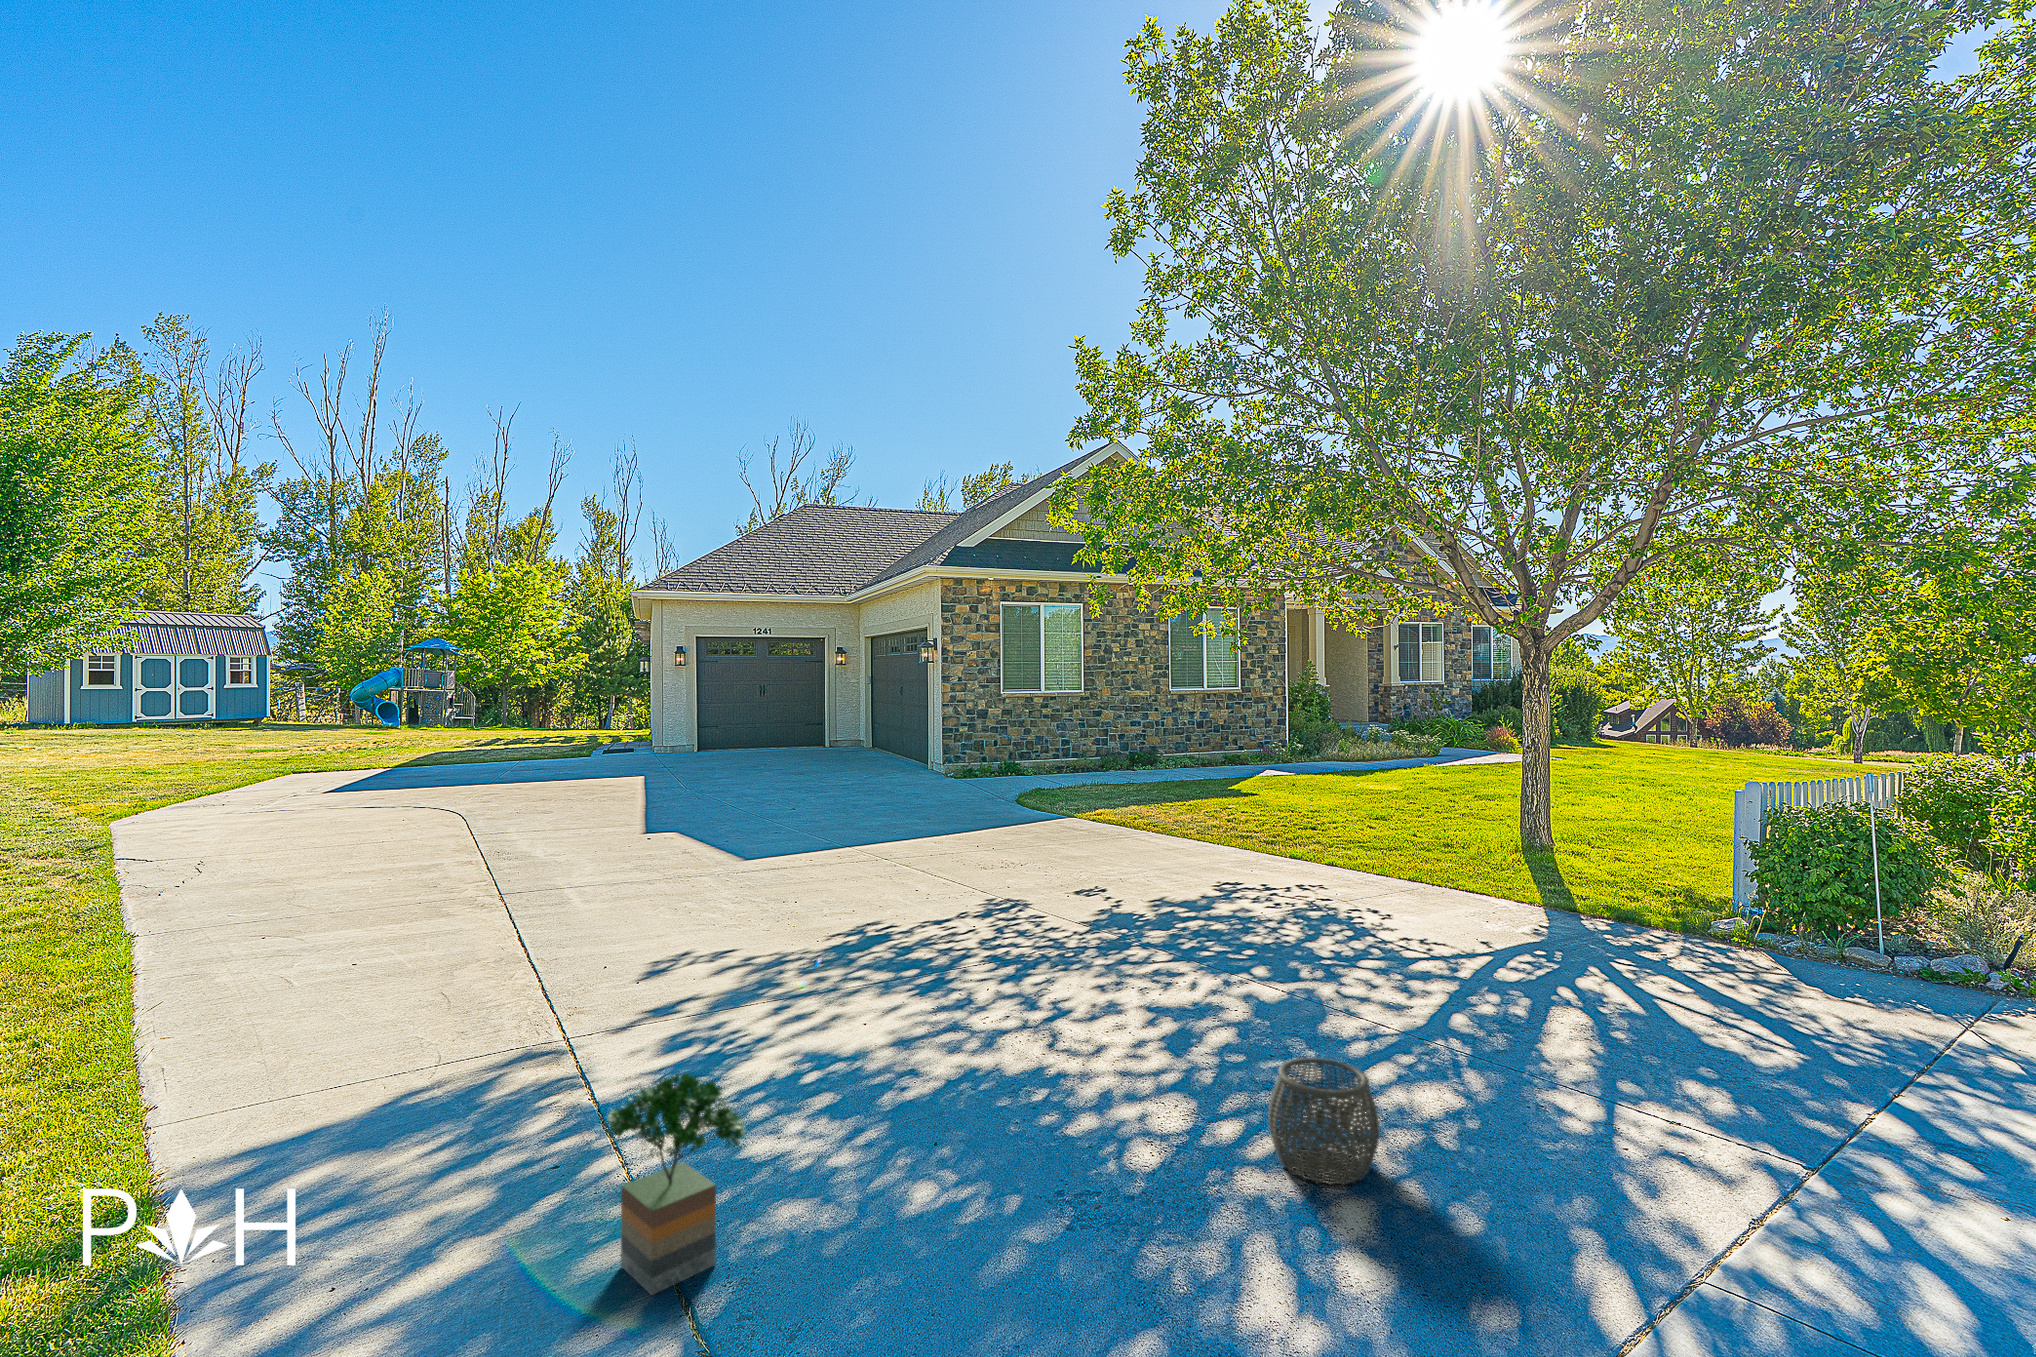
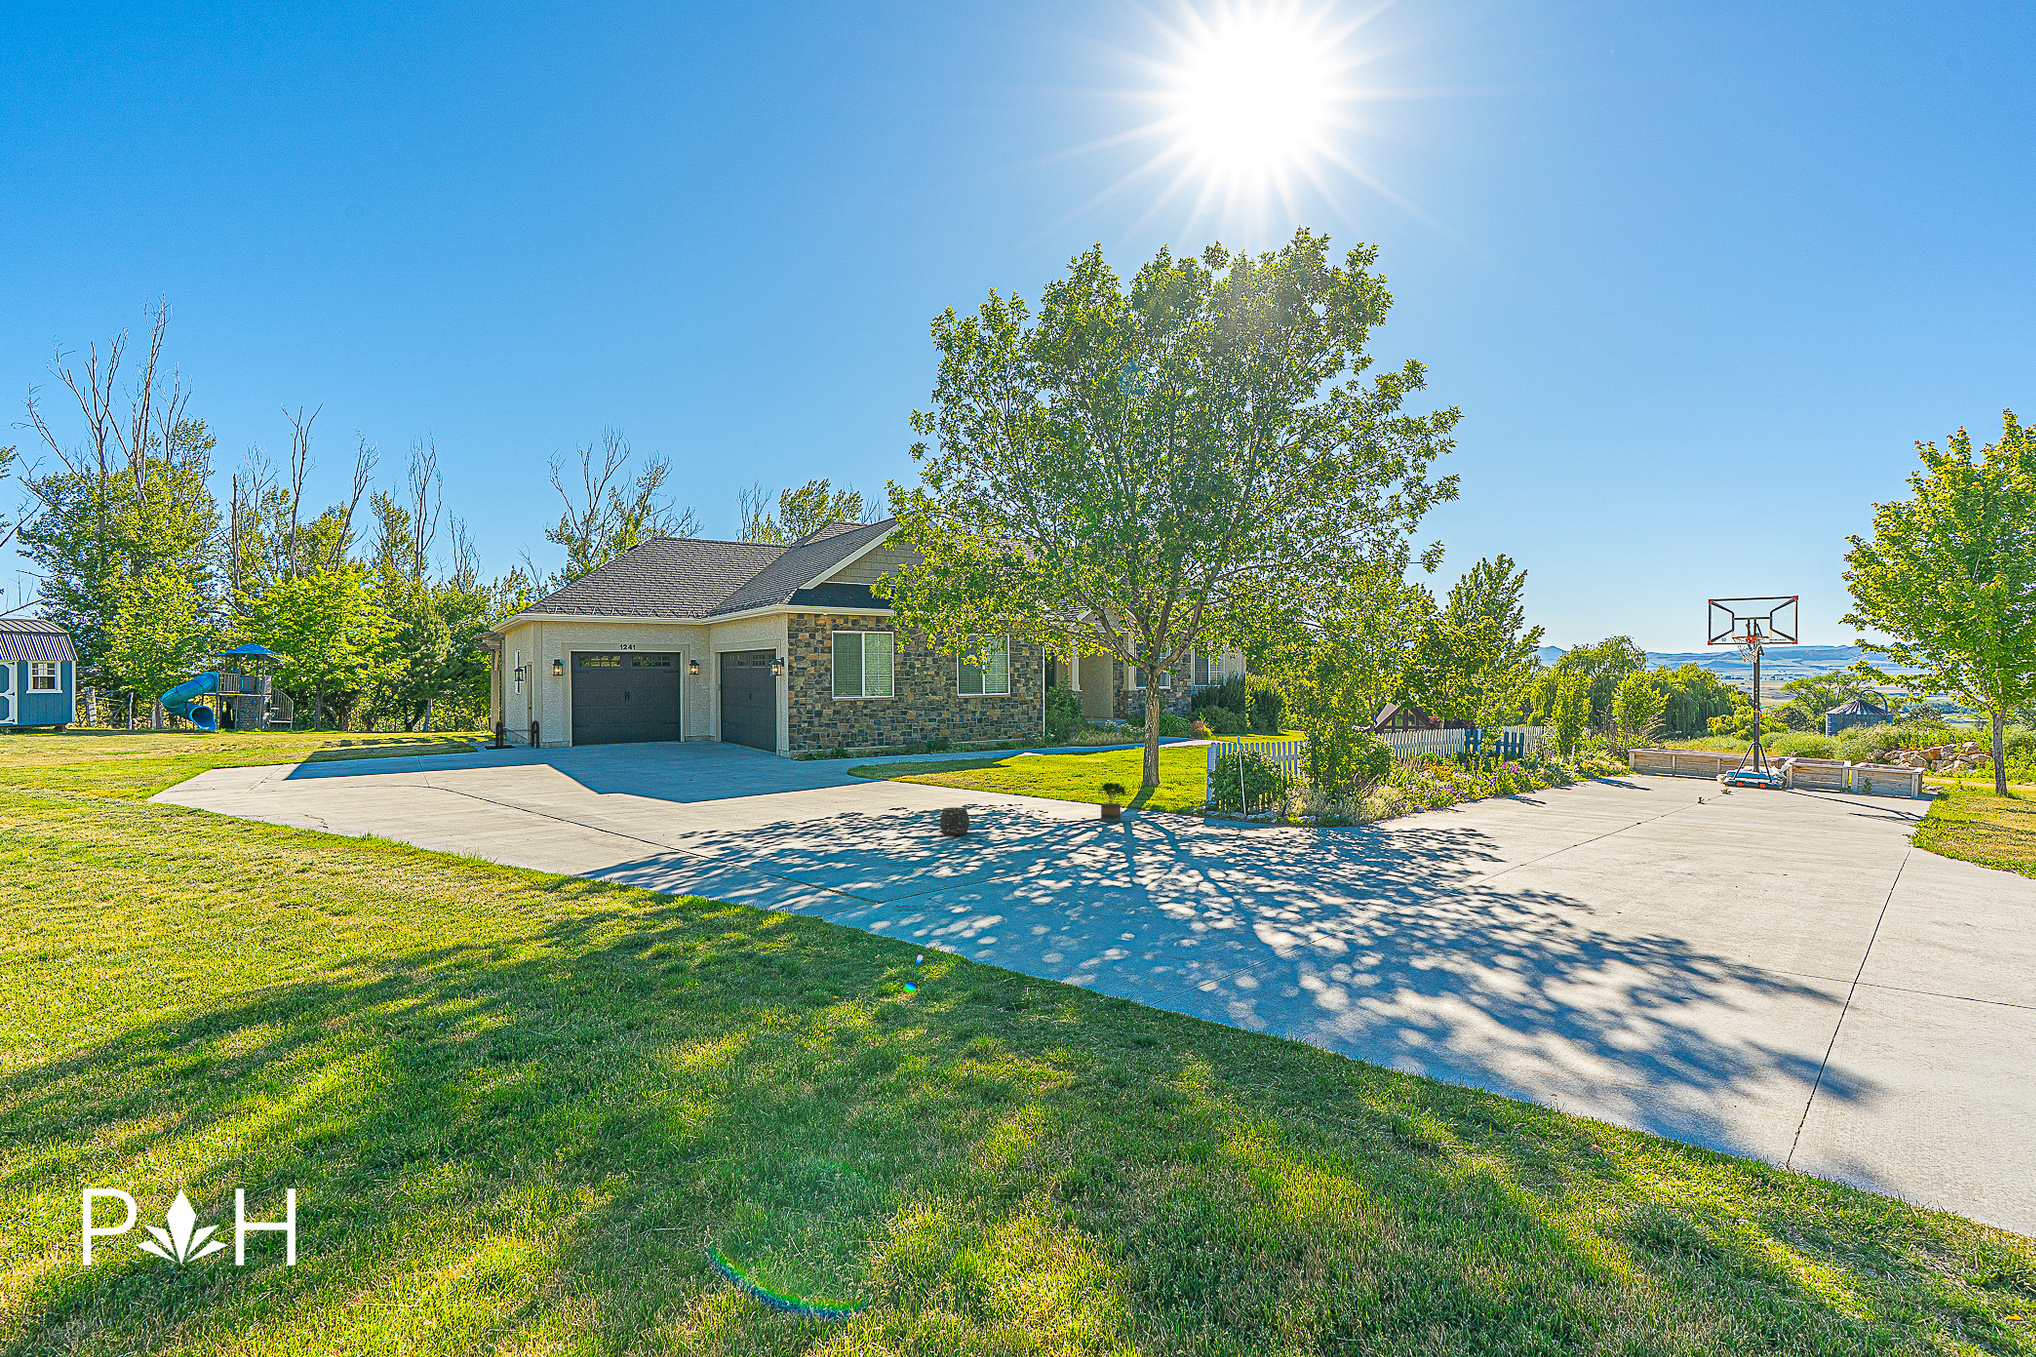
bench: none [605,720,656,754] -> present [495,721,540,749]
potted tree: present [607,1073,746,1295] -> present [1098,783,1126,822]

